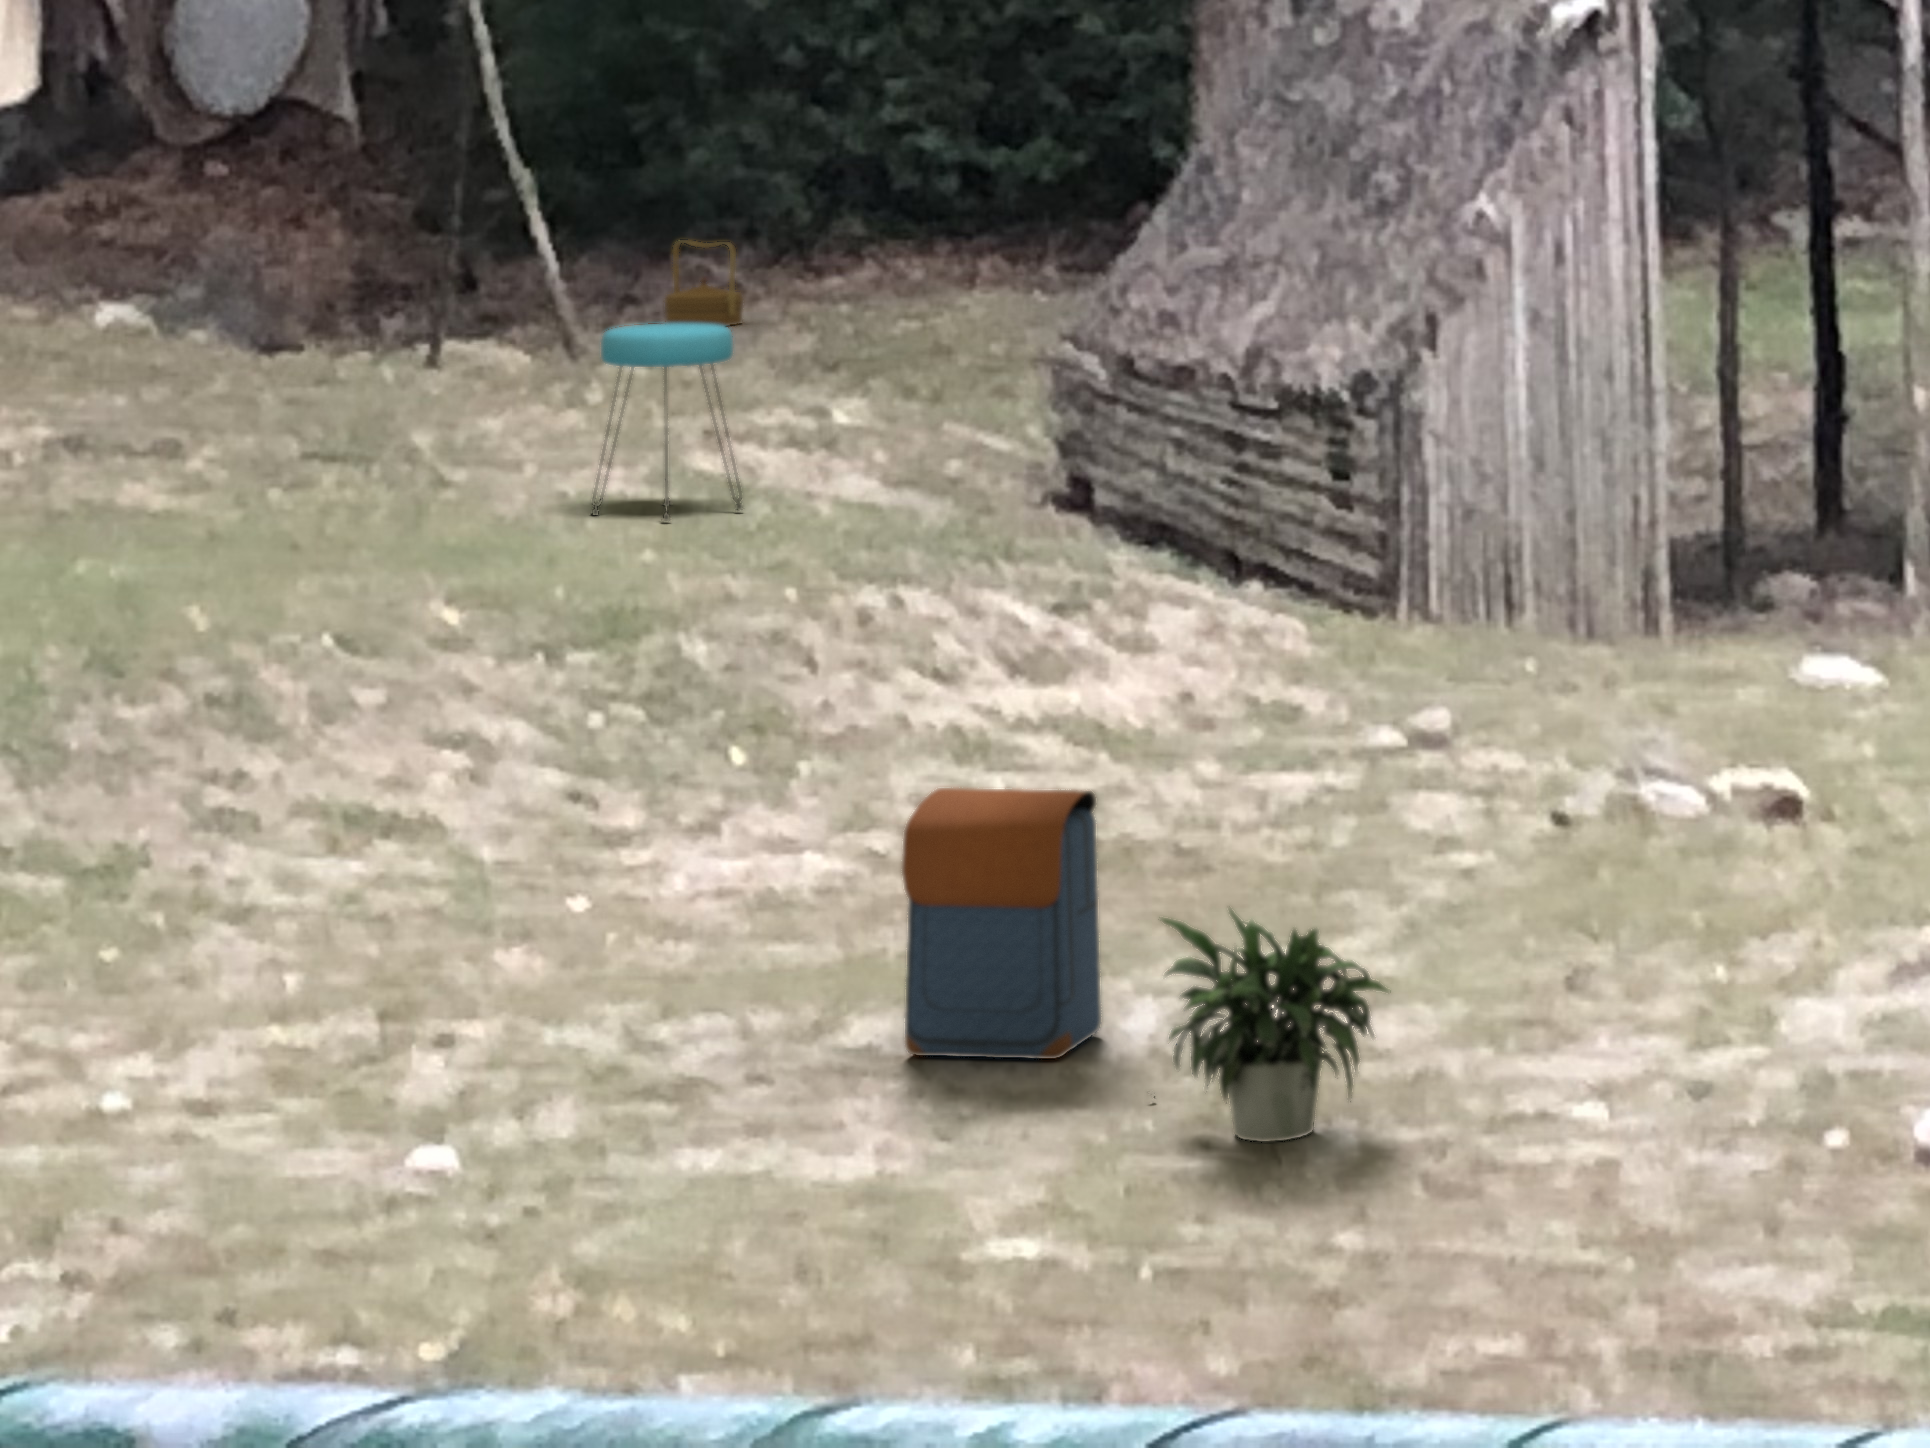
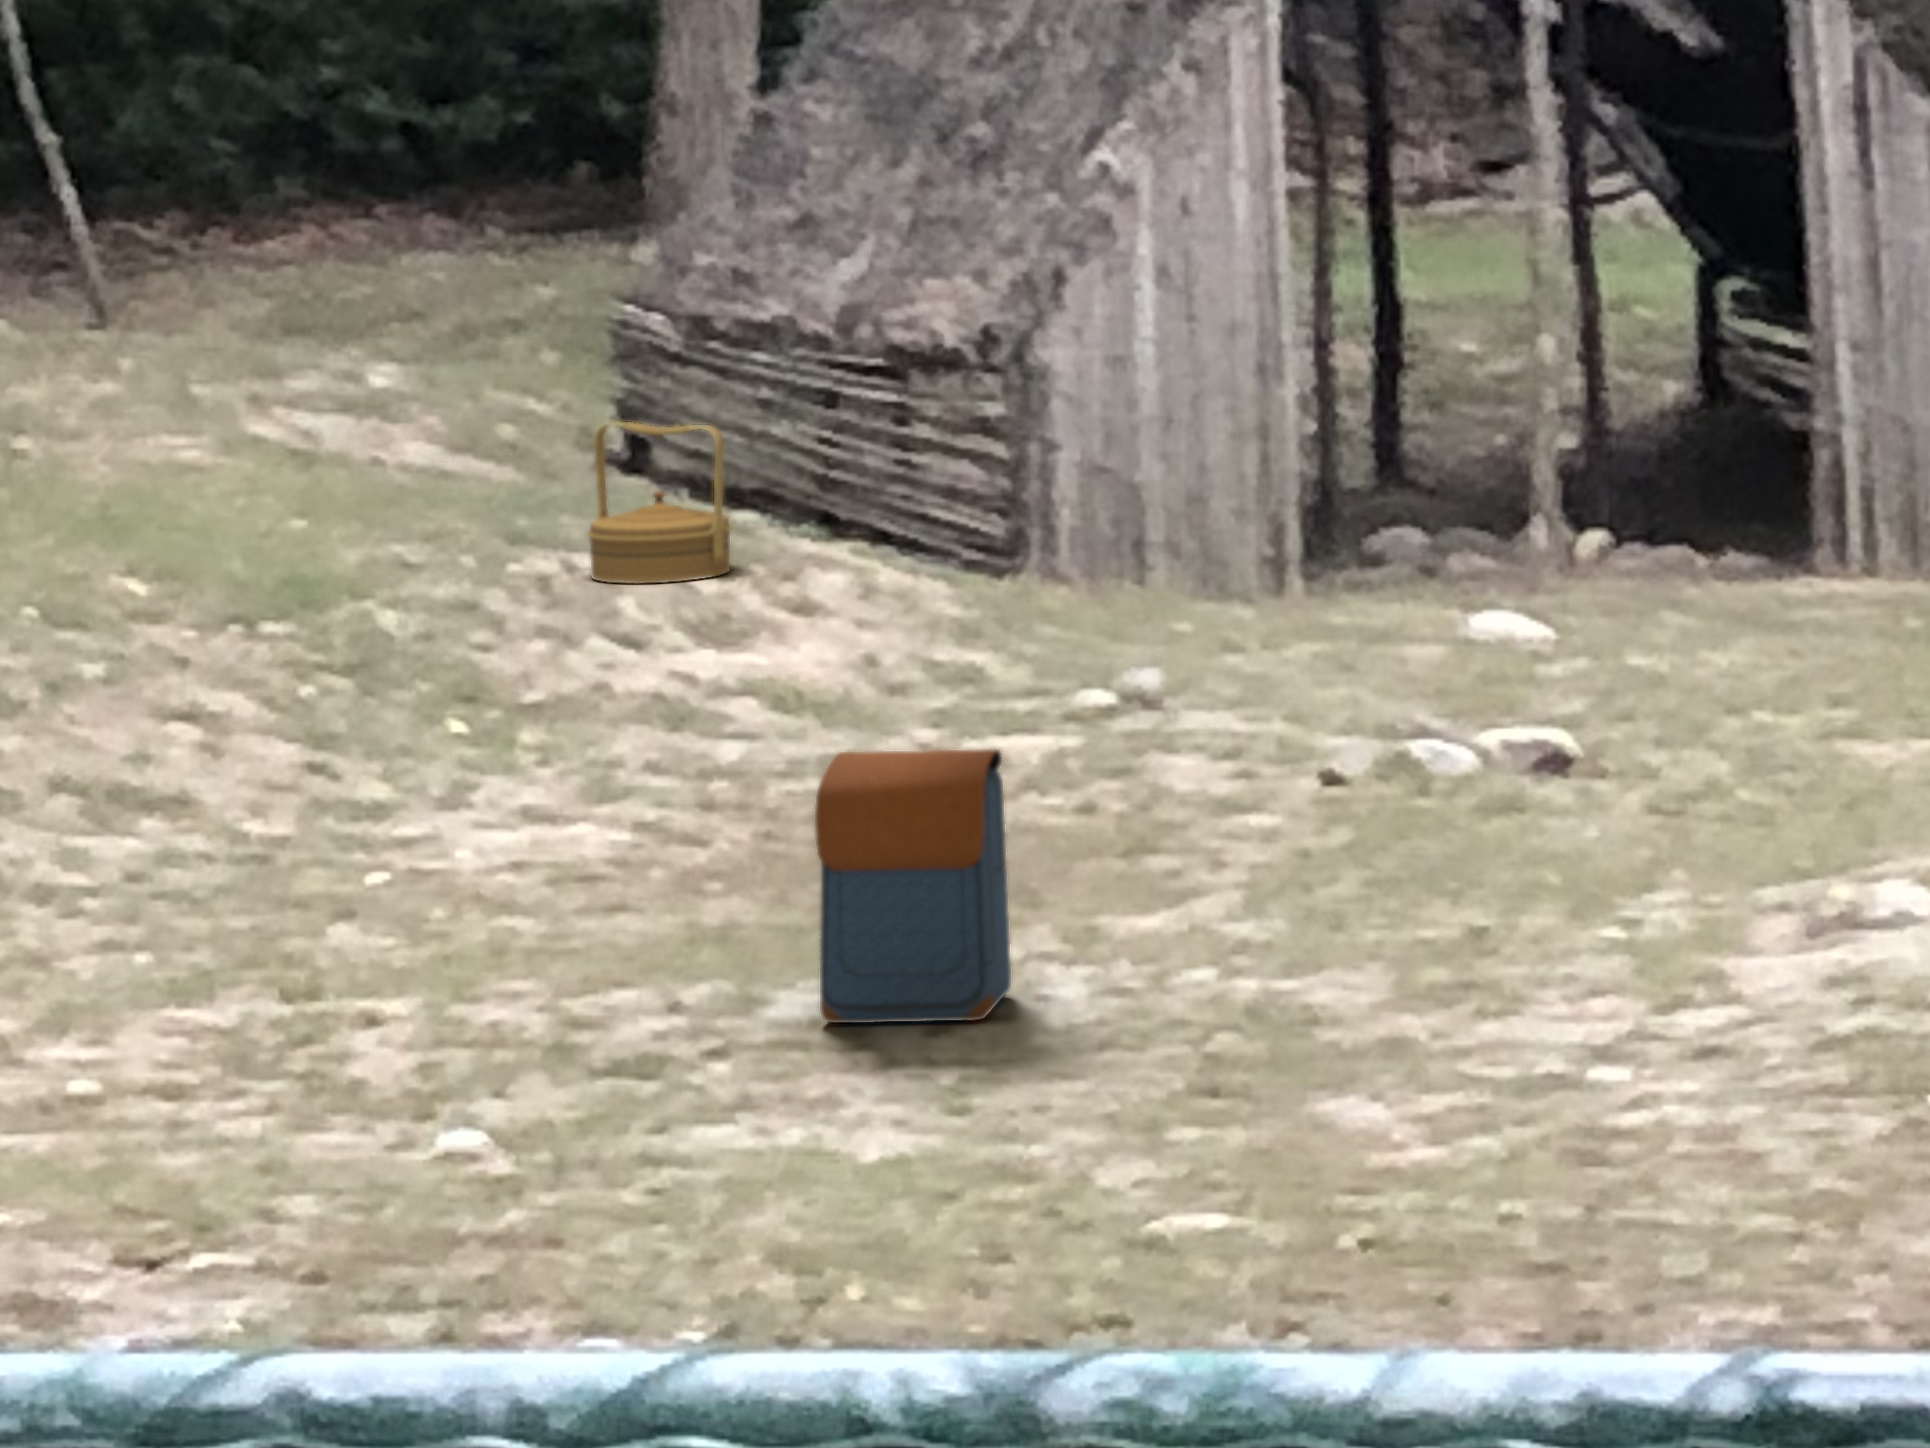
basket: present [665,240,743,326] -> present [588,421,732,584]
stool: present [592,323,742,521] -> none [175,296,340,501]
potted plant: present [1151,910,1391,1142] -> none [1100,856,1368,1089]

